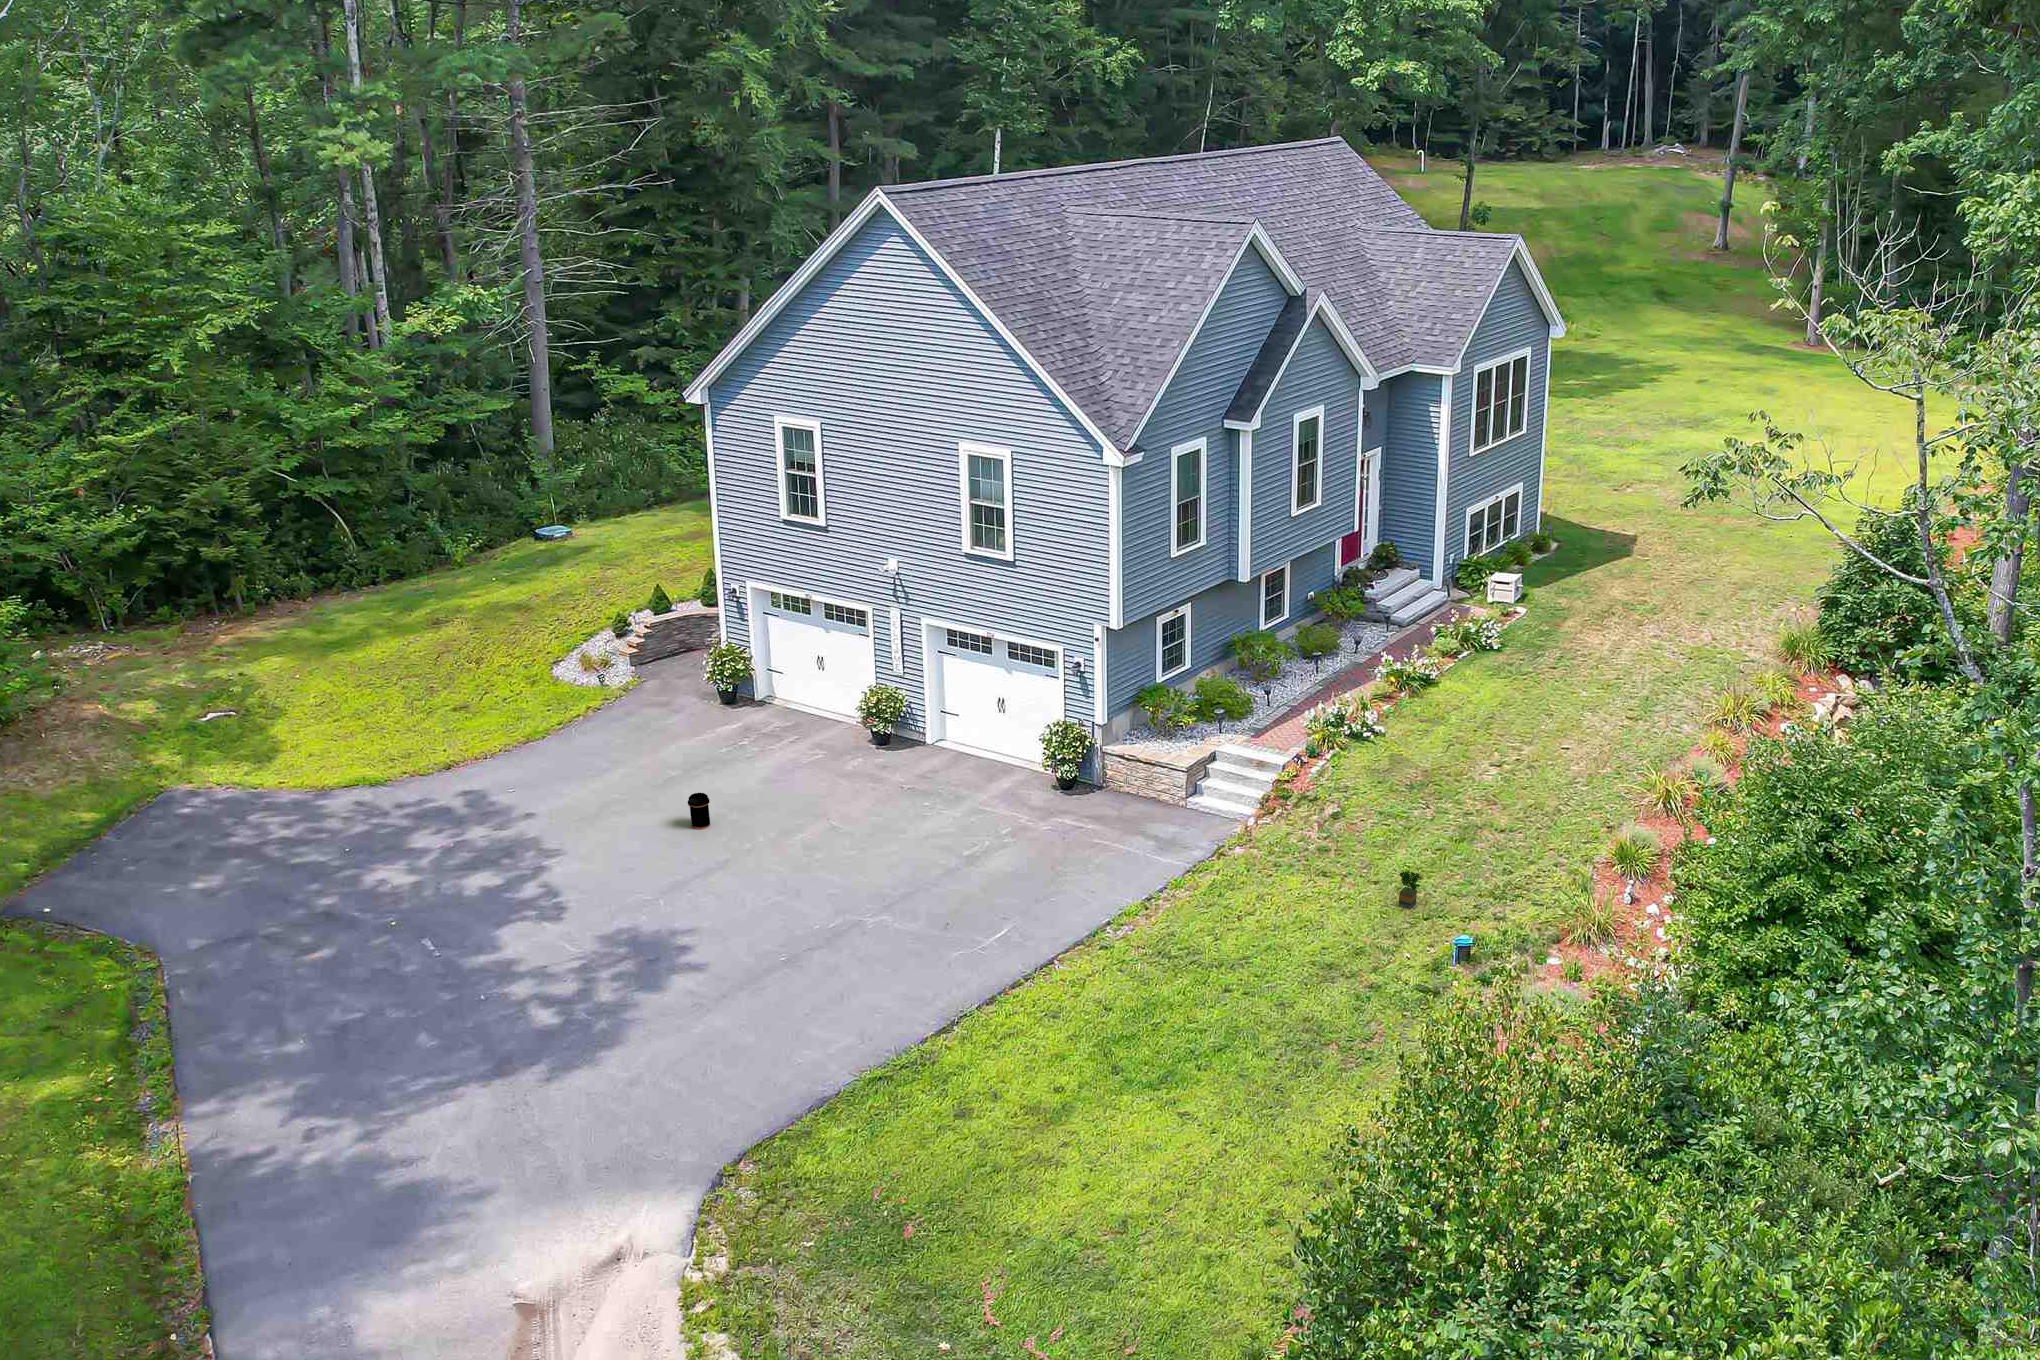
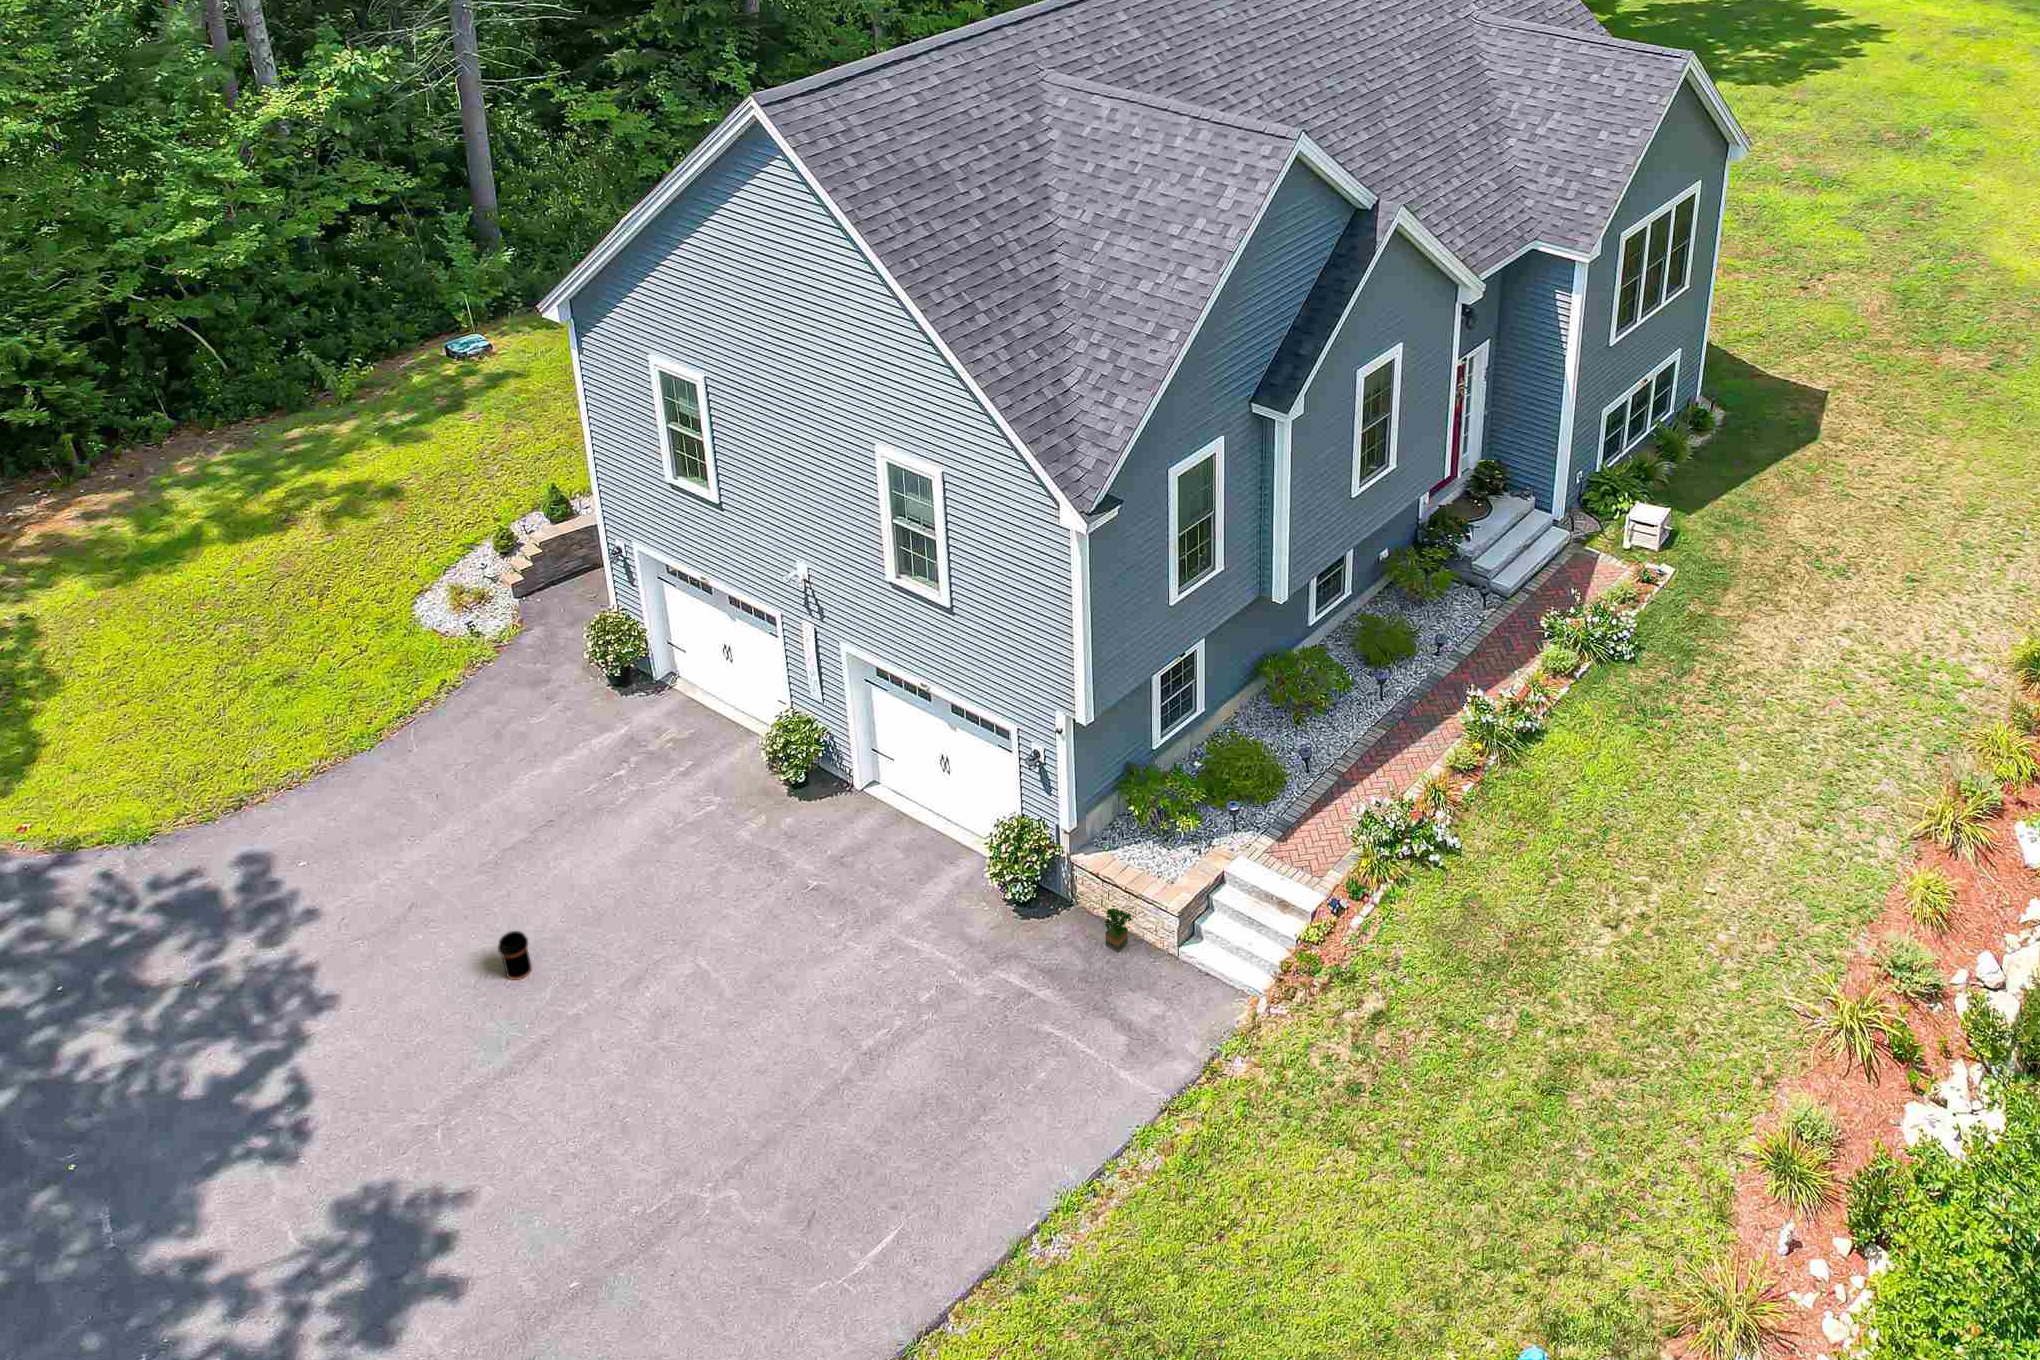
potted tree: present [1399,871,1422,909] -> present [1105,908,1132,952]

